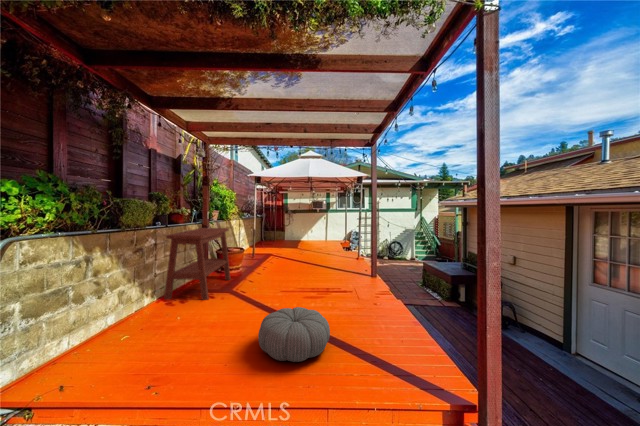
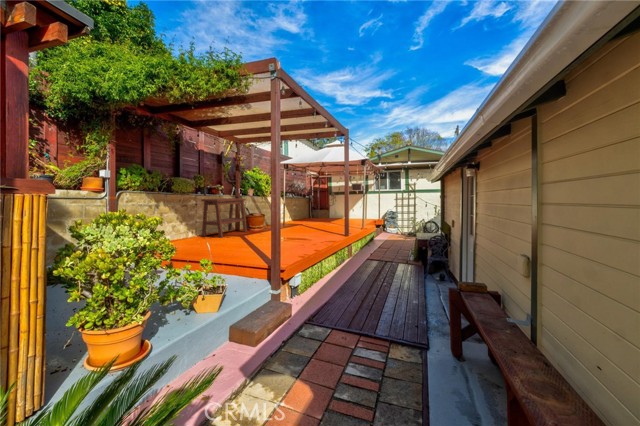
pouf: present [258,307,330,362] -> none [214,235,253,256]

